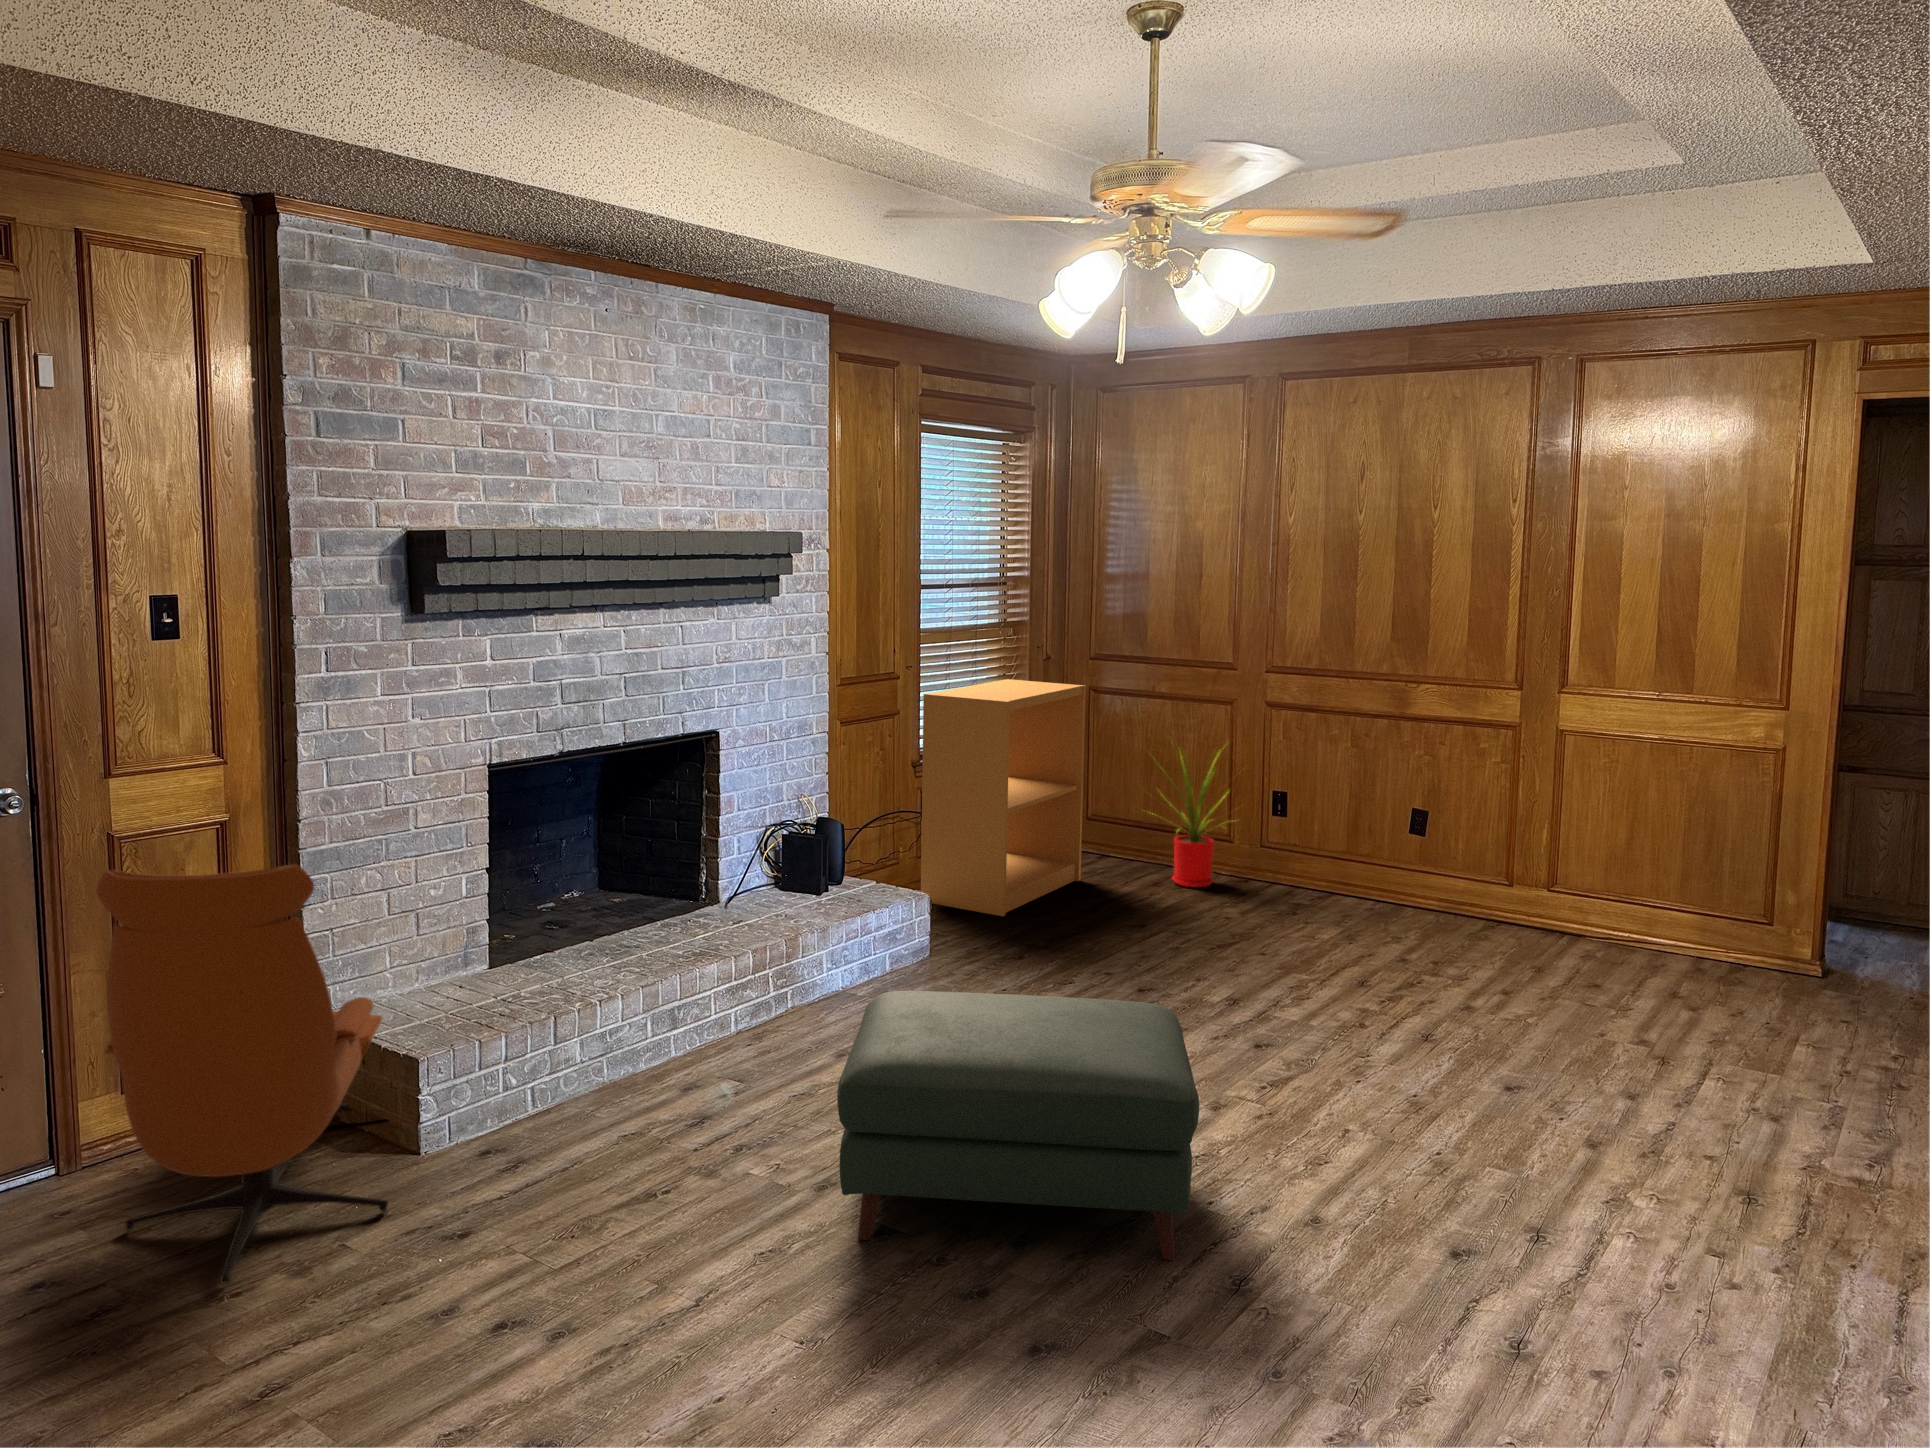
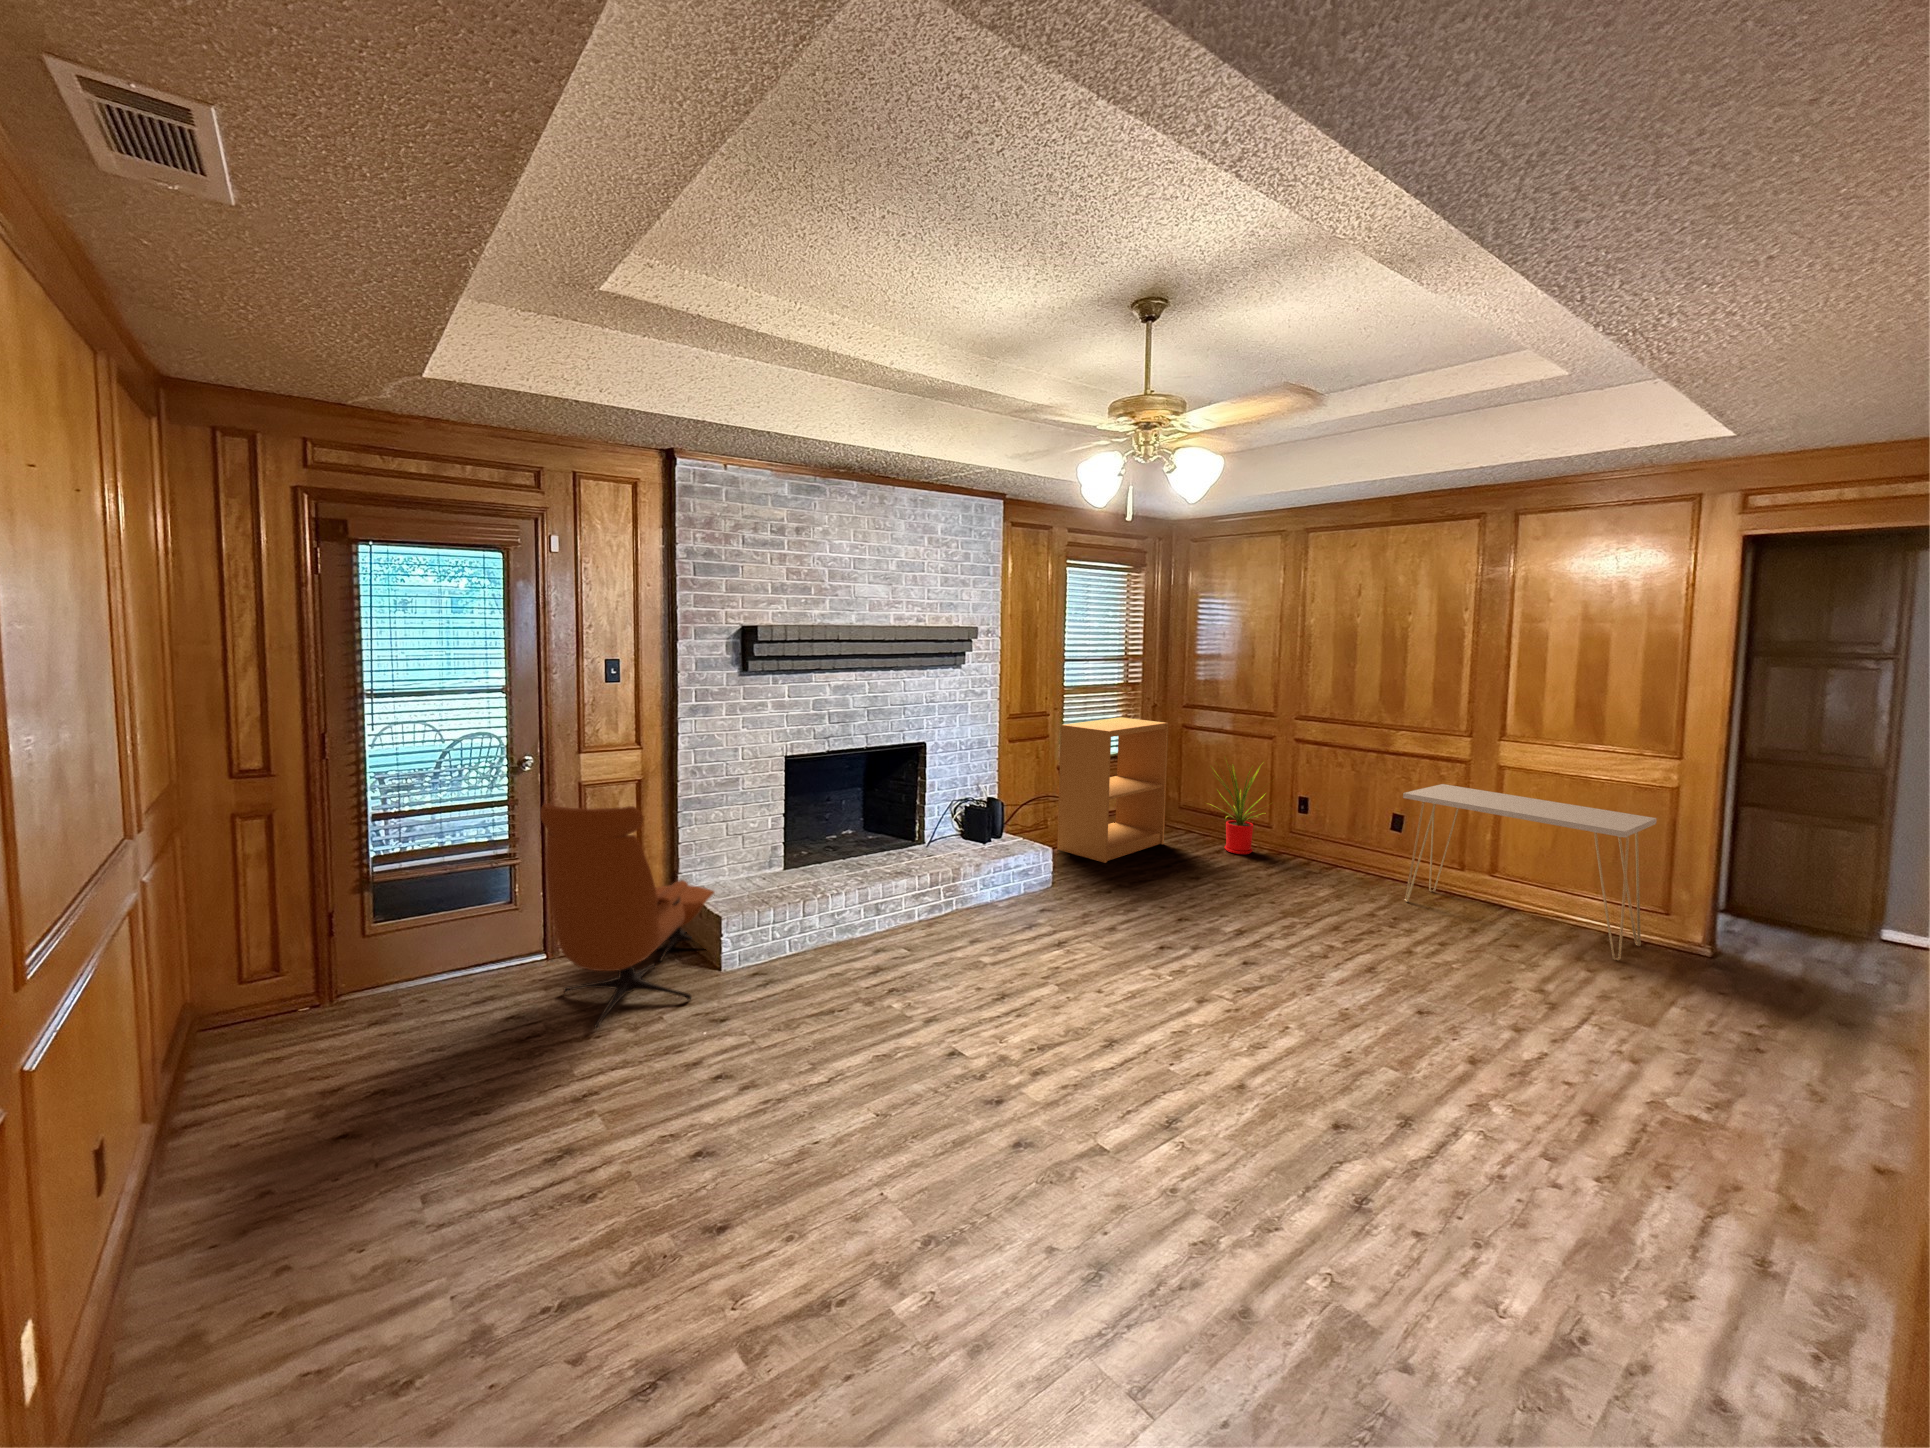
console table: none [1439,762,1753,991] -> present [1403,784,1657,960]
ottoman: present [837,991,1199,1261] -> none [926,905,1161,1100]

